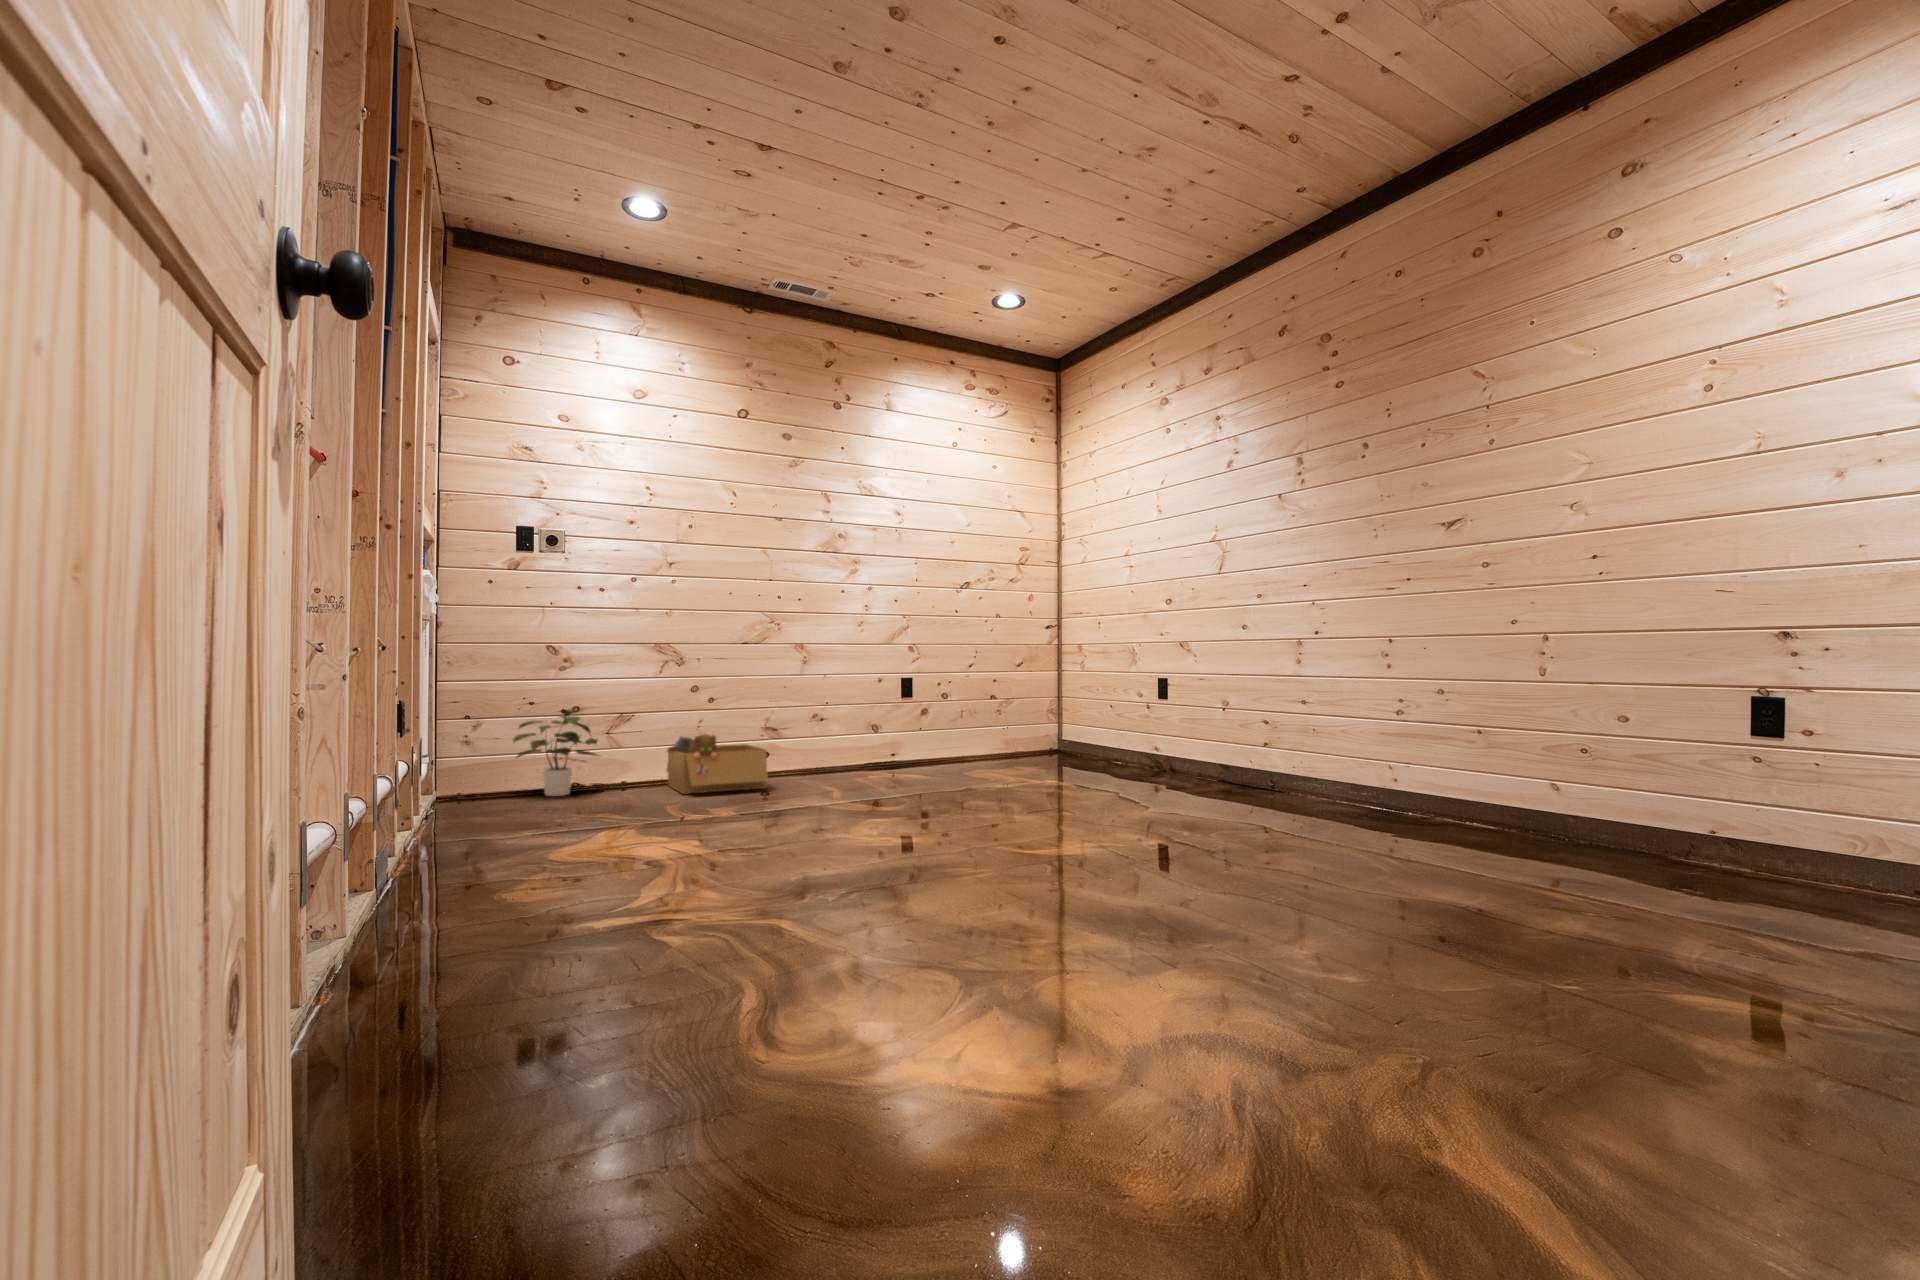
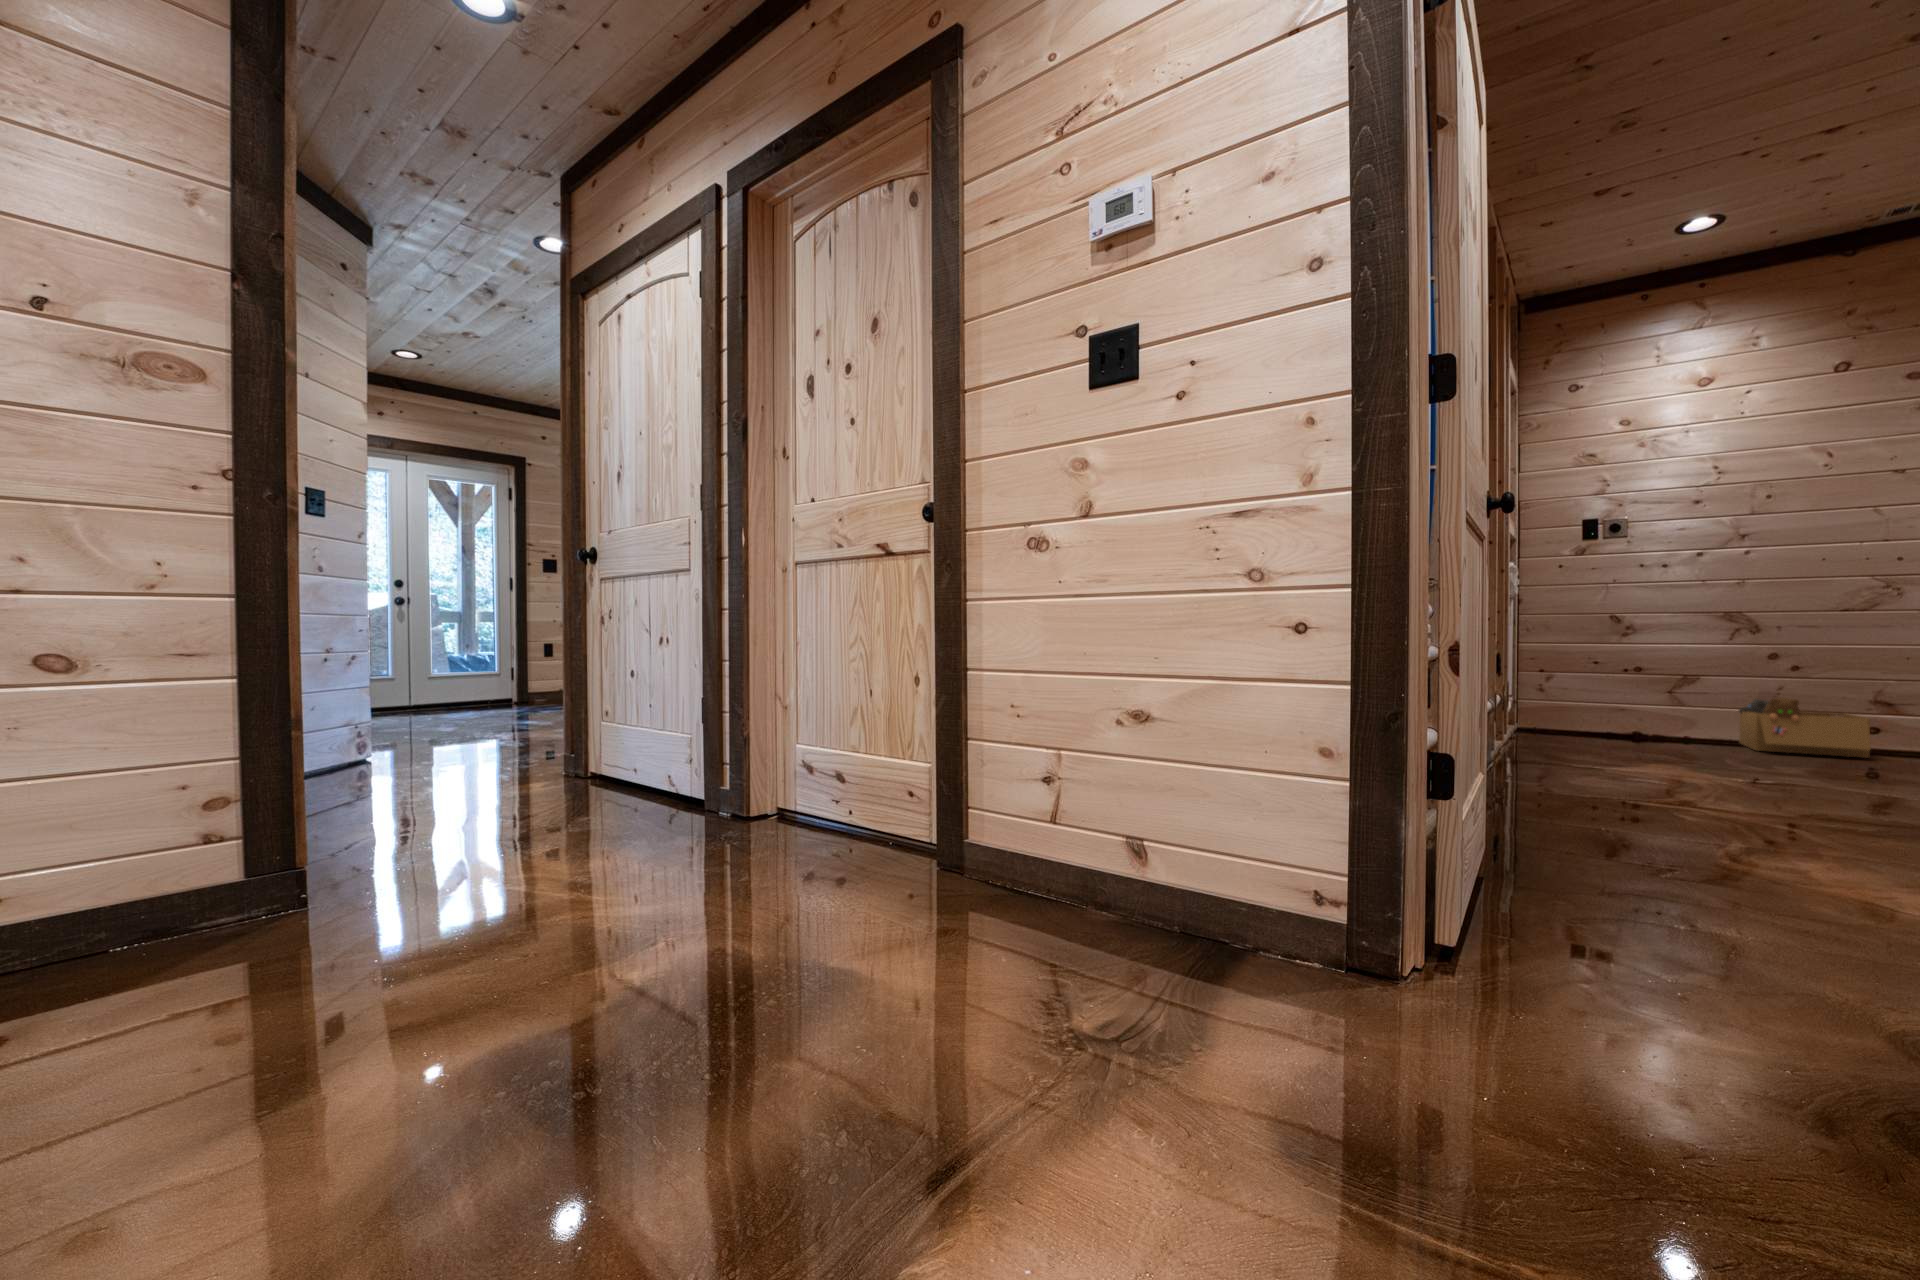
potted plant: present [513,710,598,796] -> none [1578,668,1666,738]

